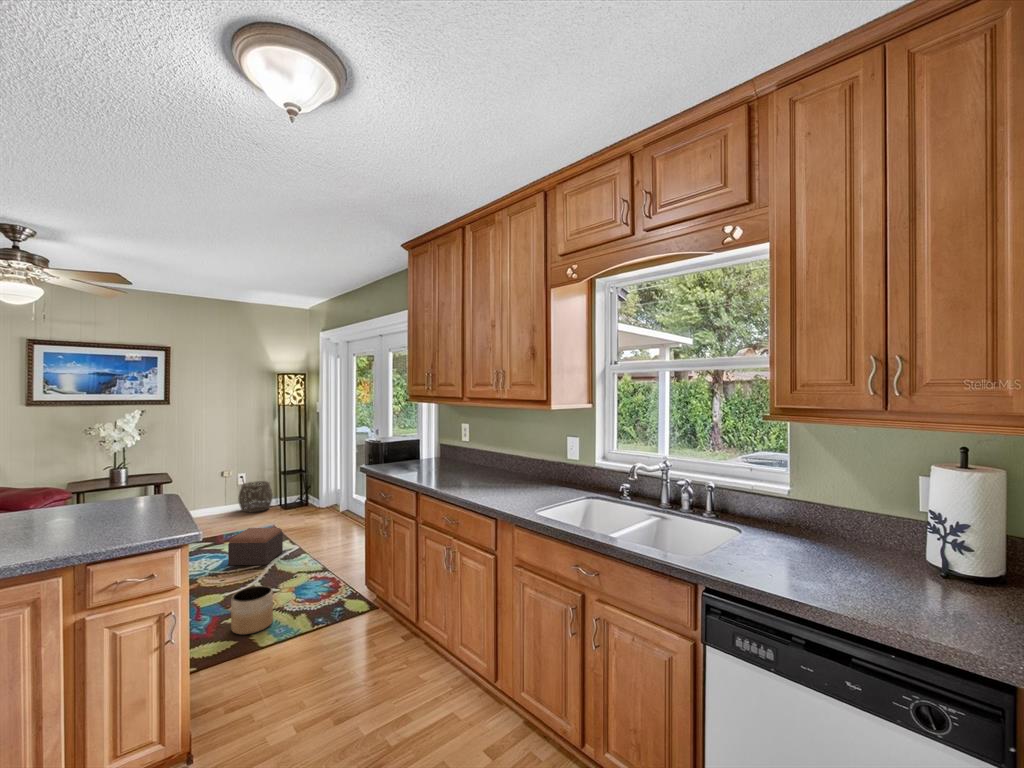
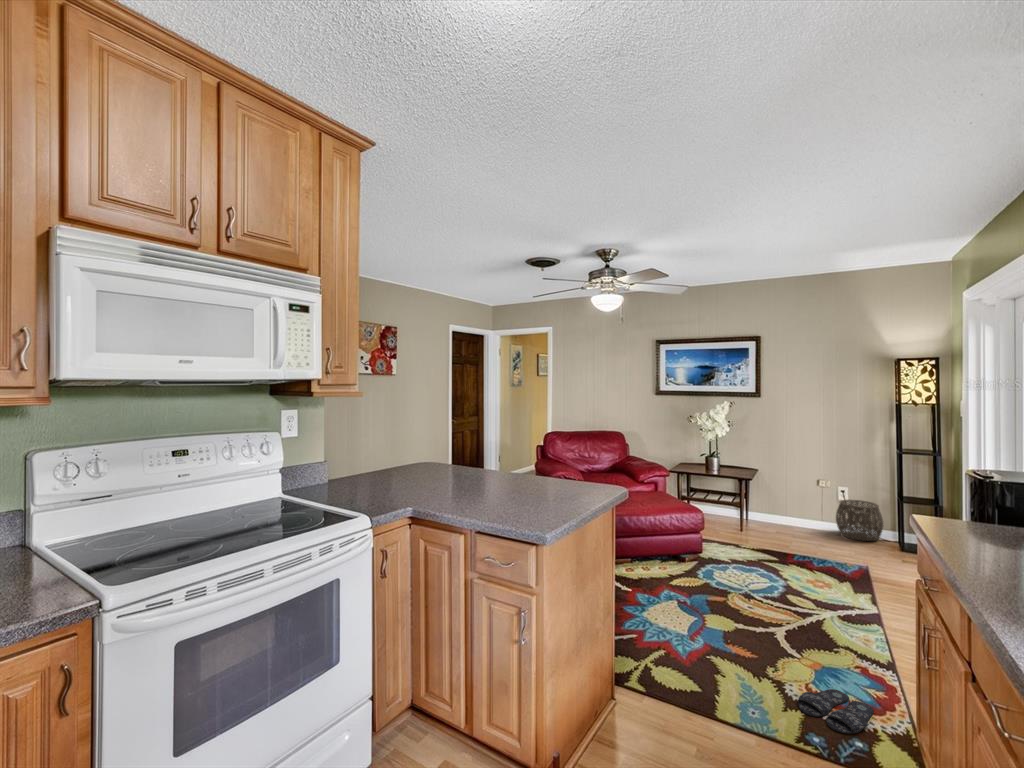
footstool: present [228,528,283,565] -> none [772,557,848,613]
planter: present [231,586,273,635] -> none [706,630,759,698]
slippers: none [297,593,338,614] -> present [798,689,874,734]

